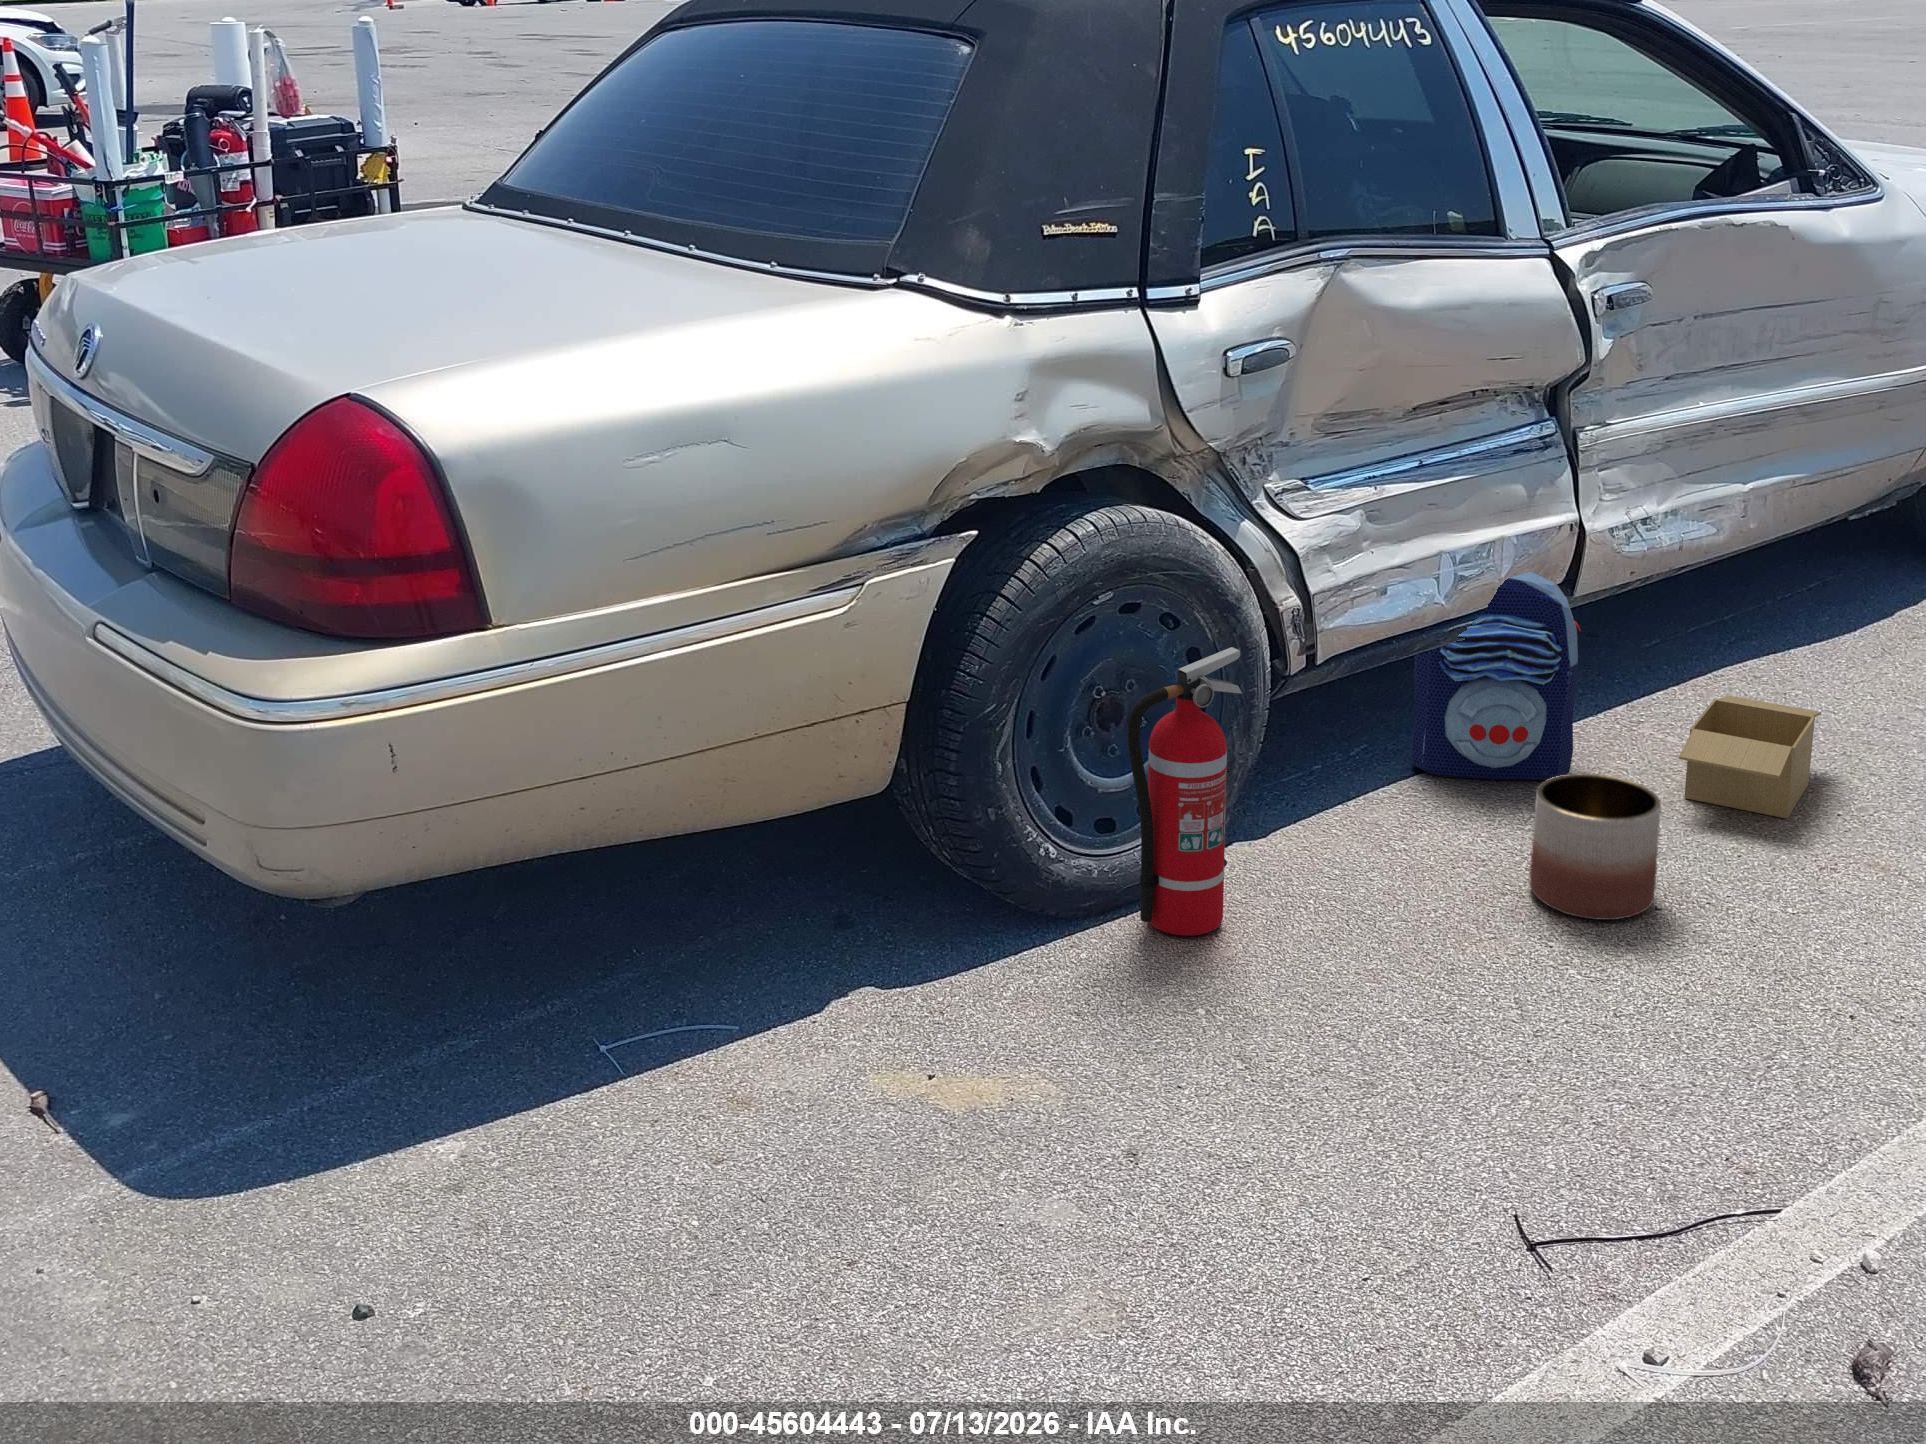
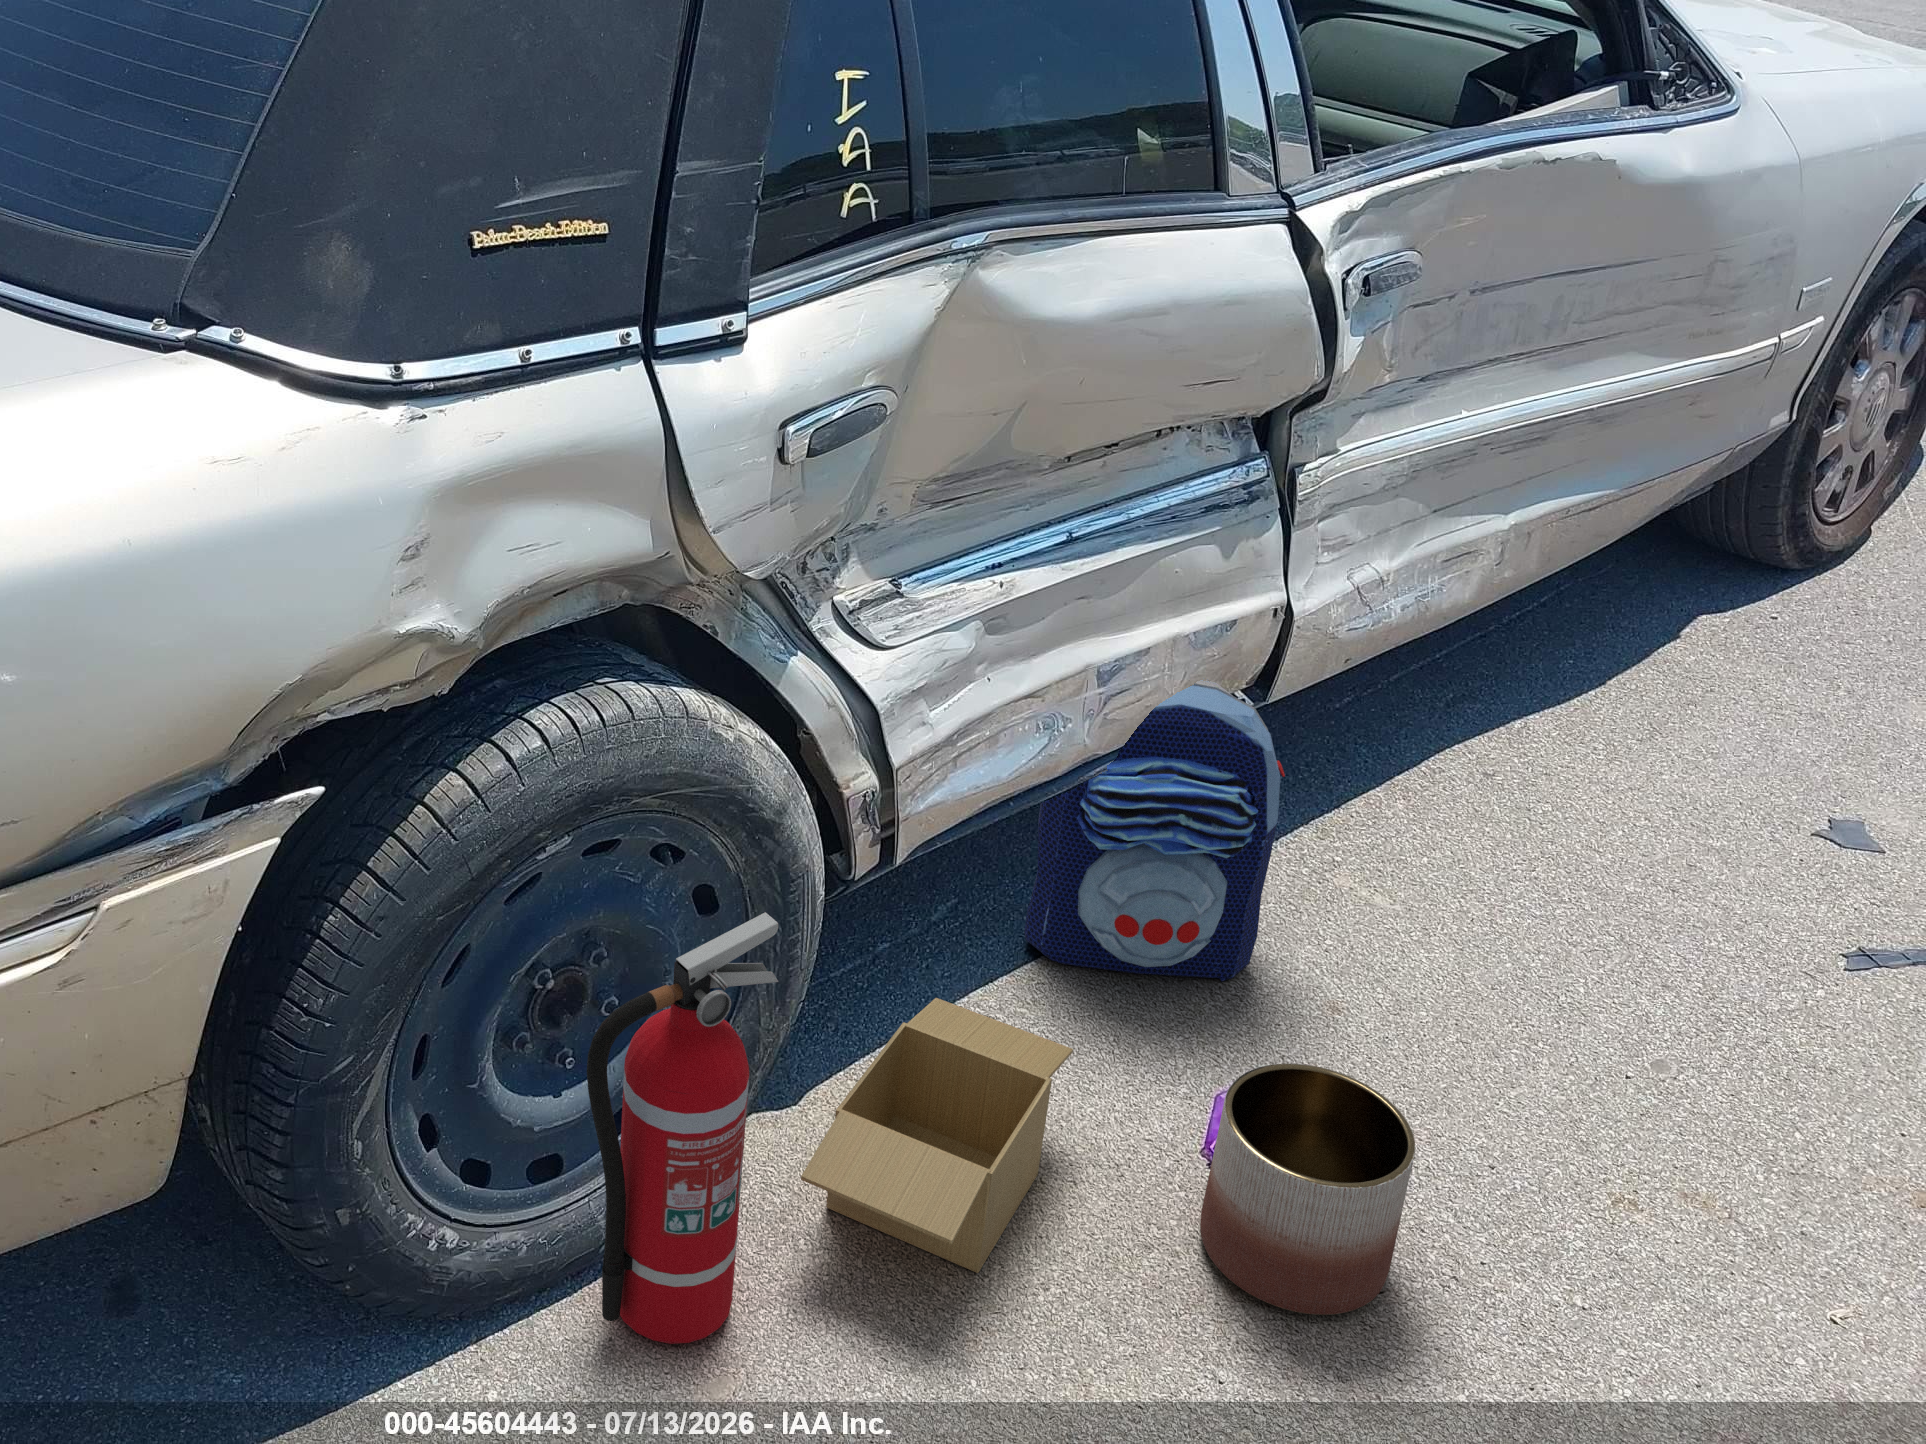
cardboard box: present [1679,695,1821,819] -> present [801,998,1073,1273]

